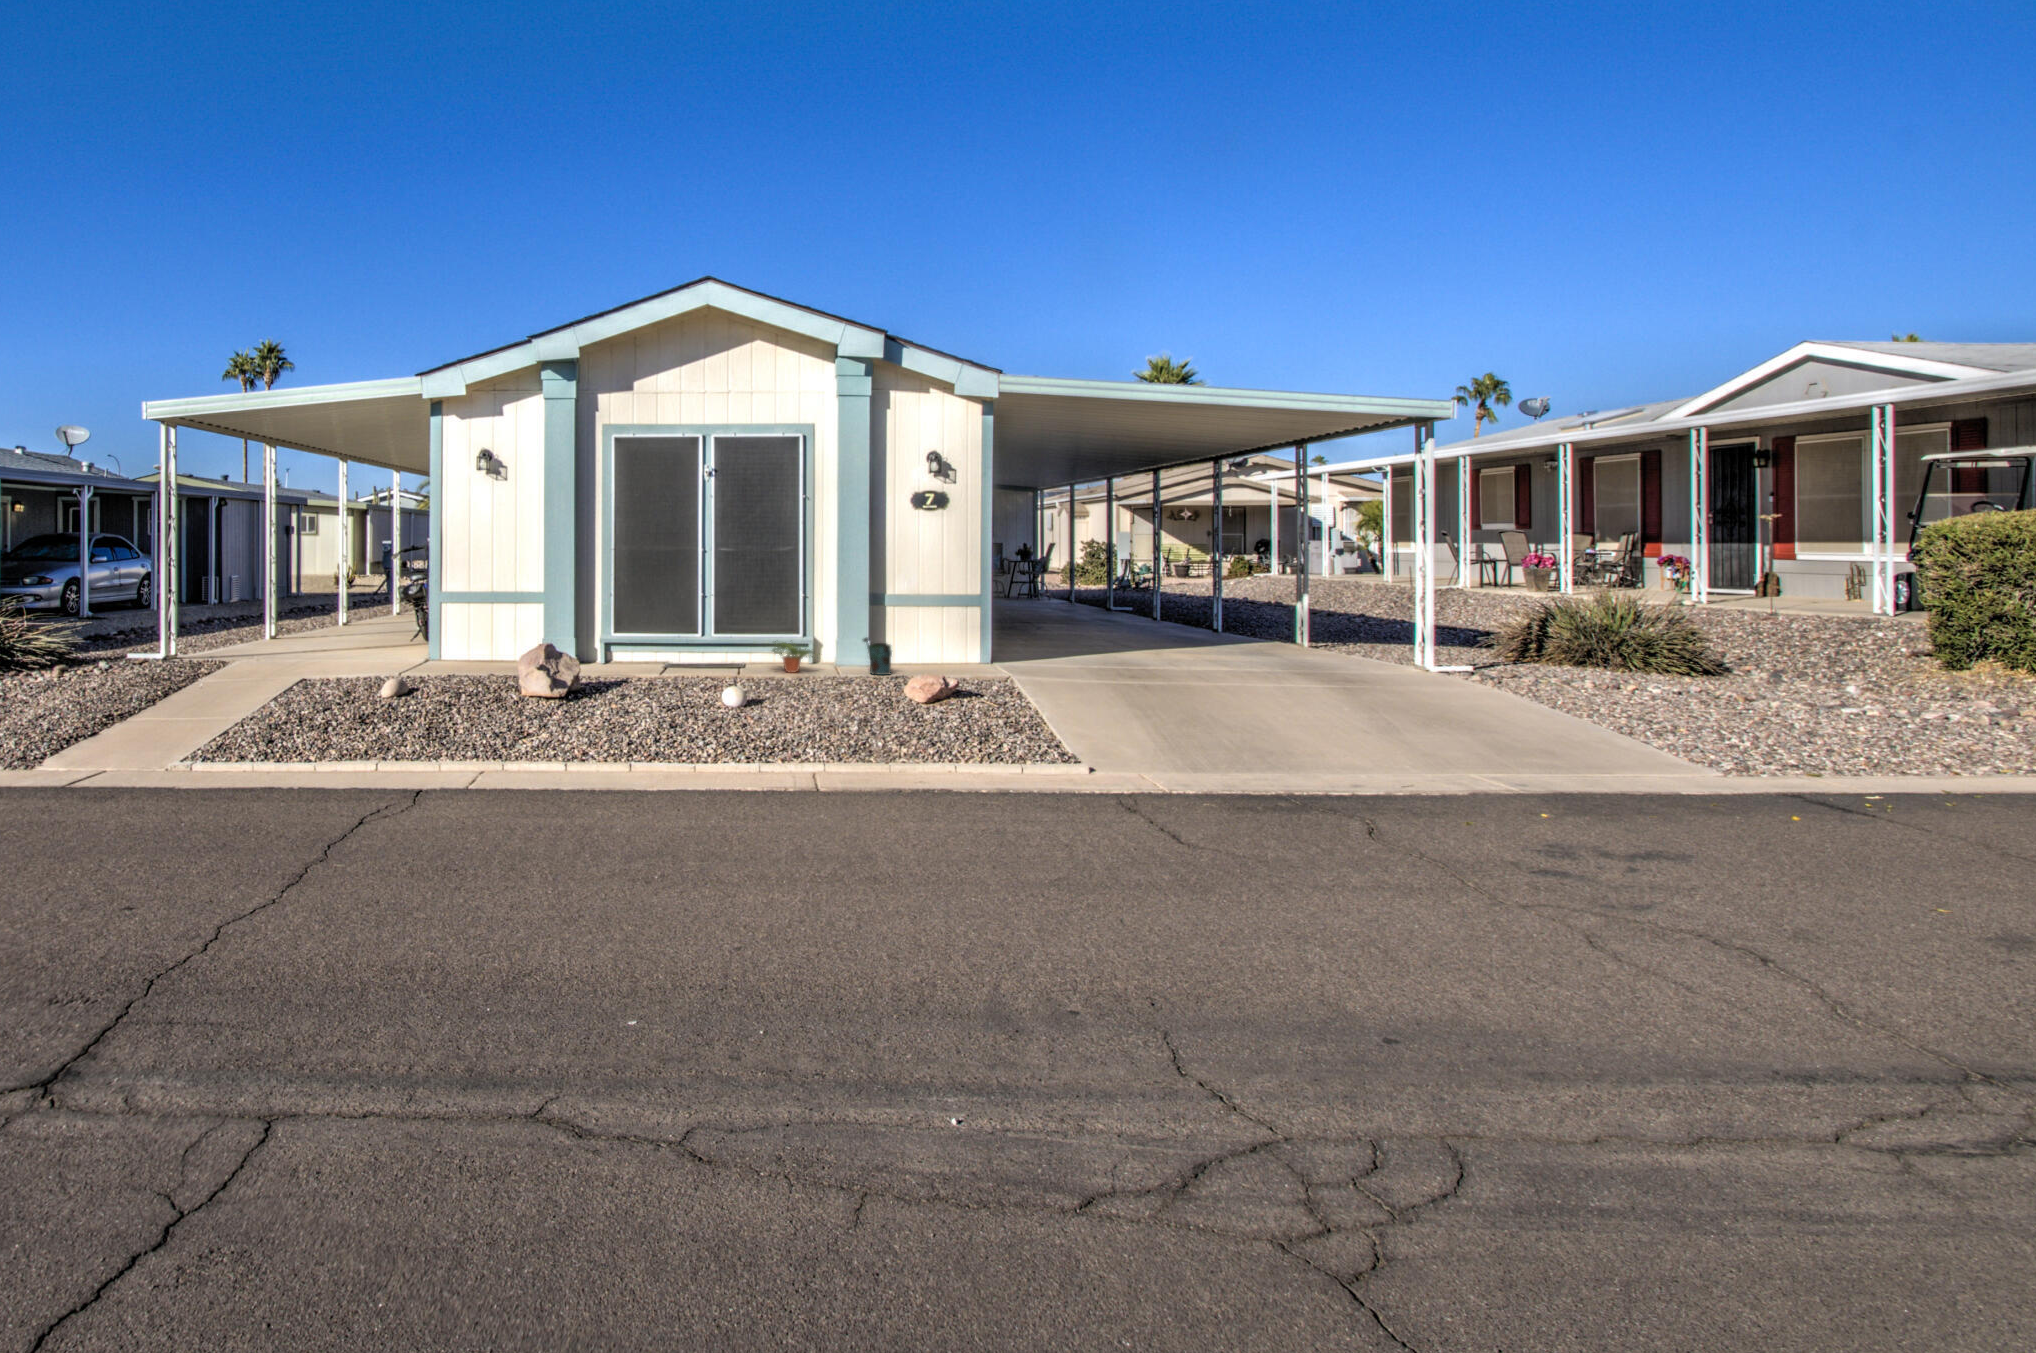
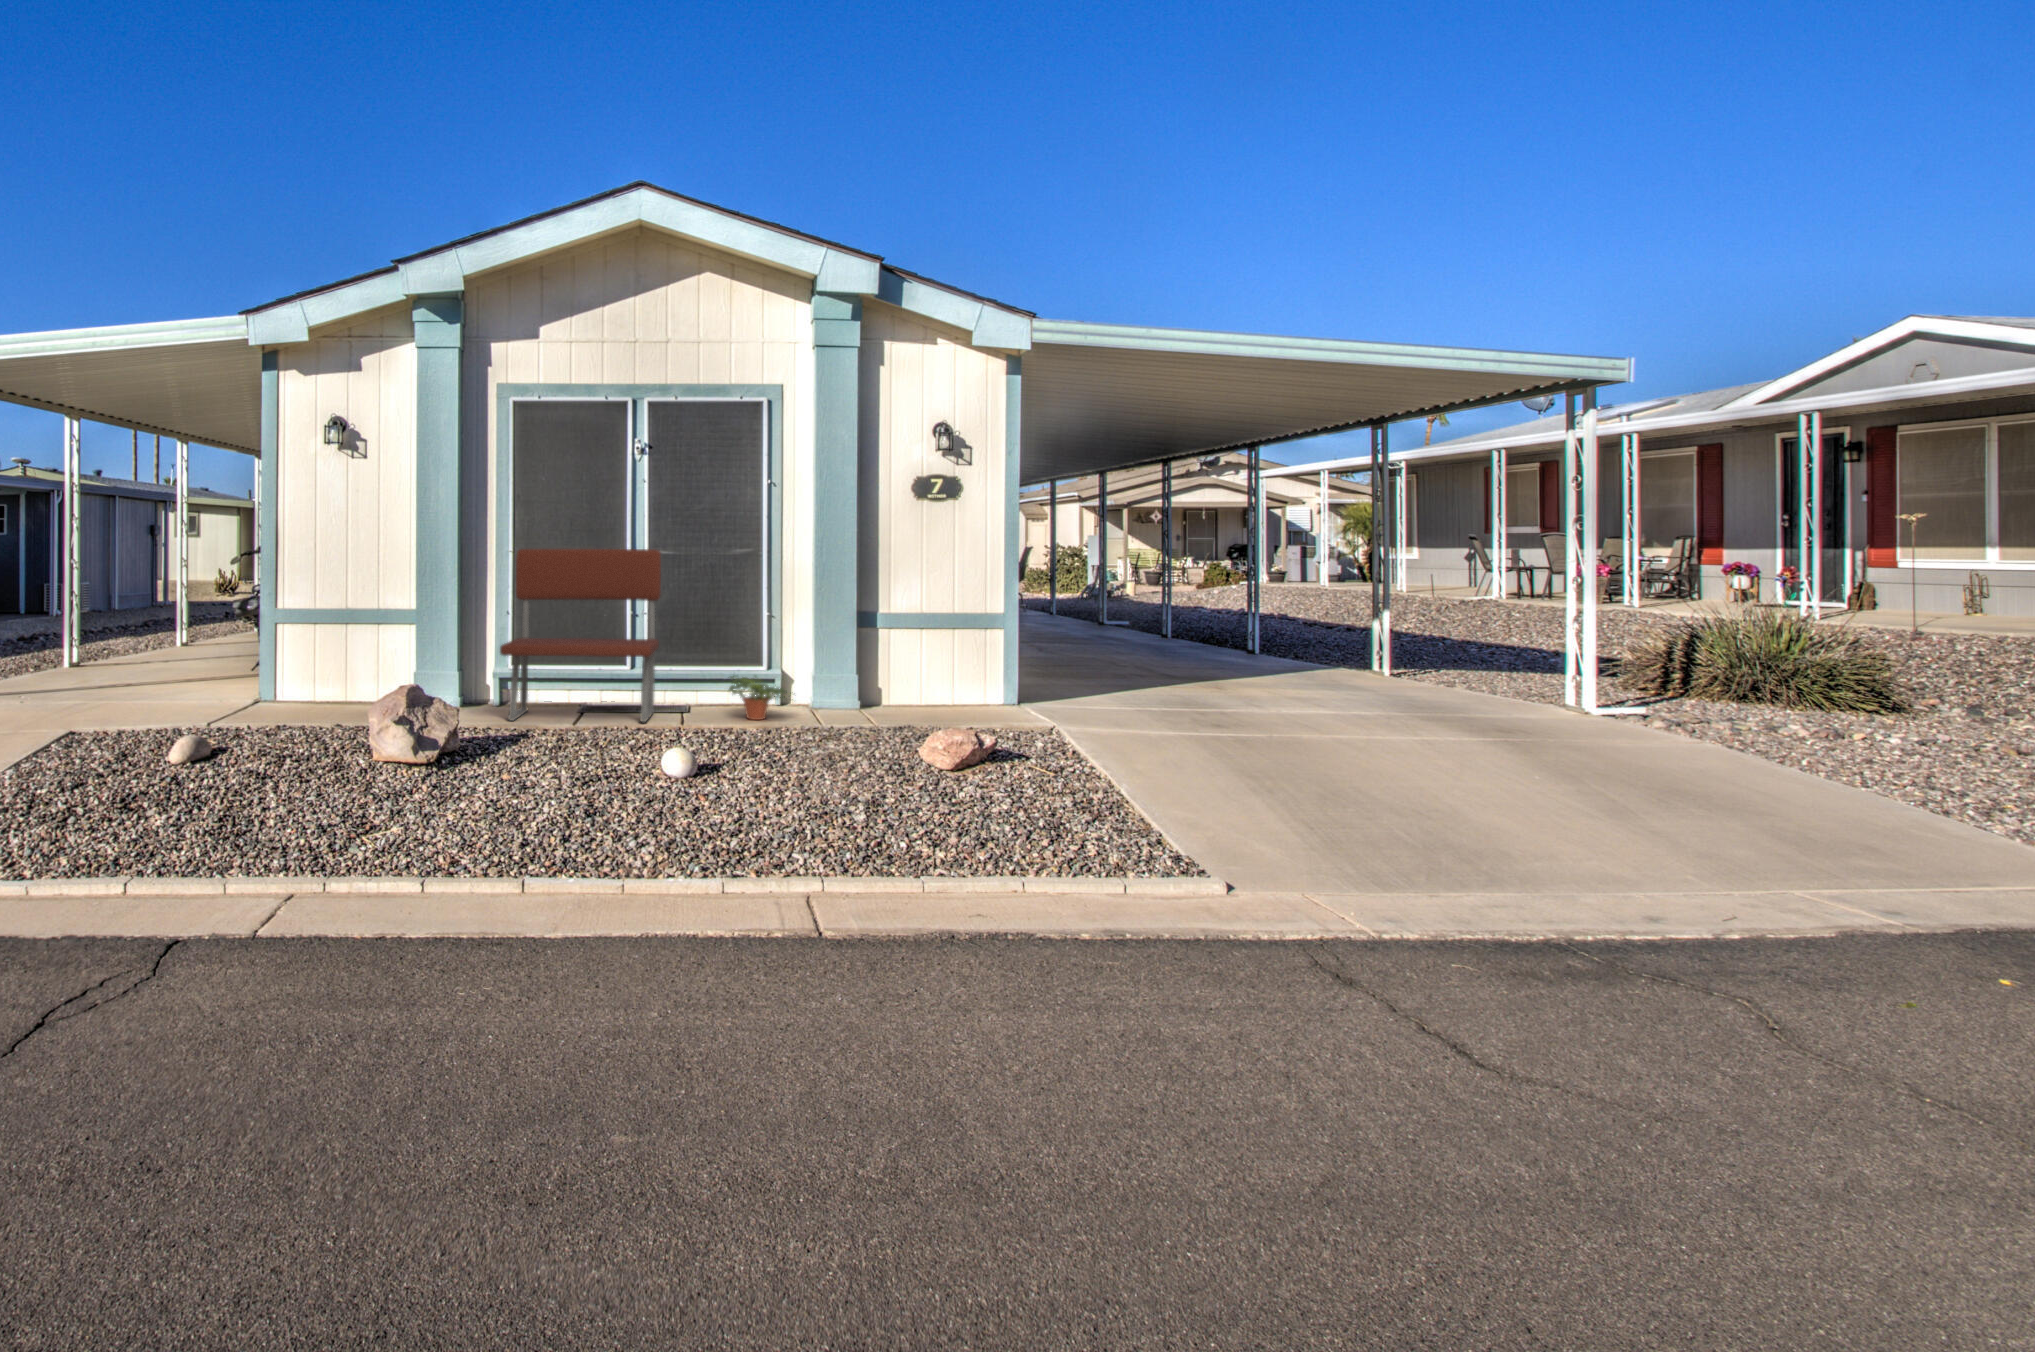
bench: none [606,548,722,674] -> present [500,549,661,722]
watering can: present [863,638,892,675] -> none [851,670,893,723]

